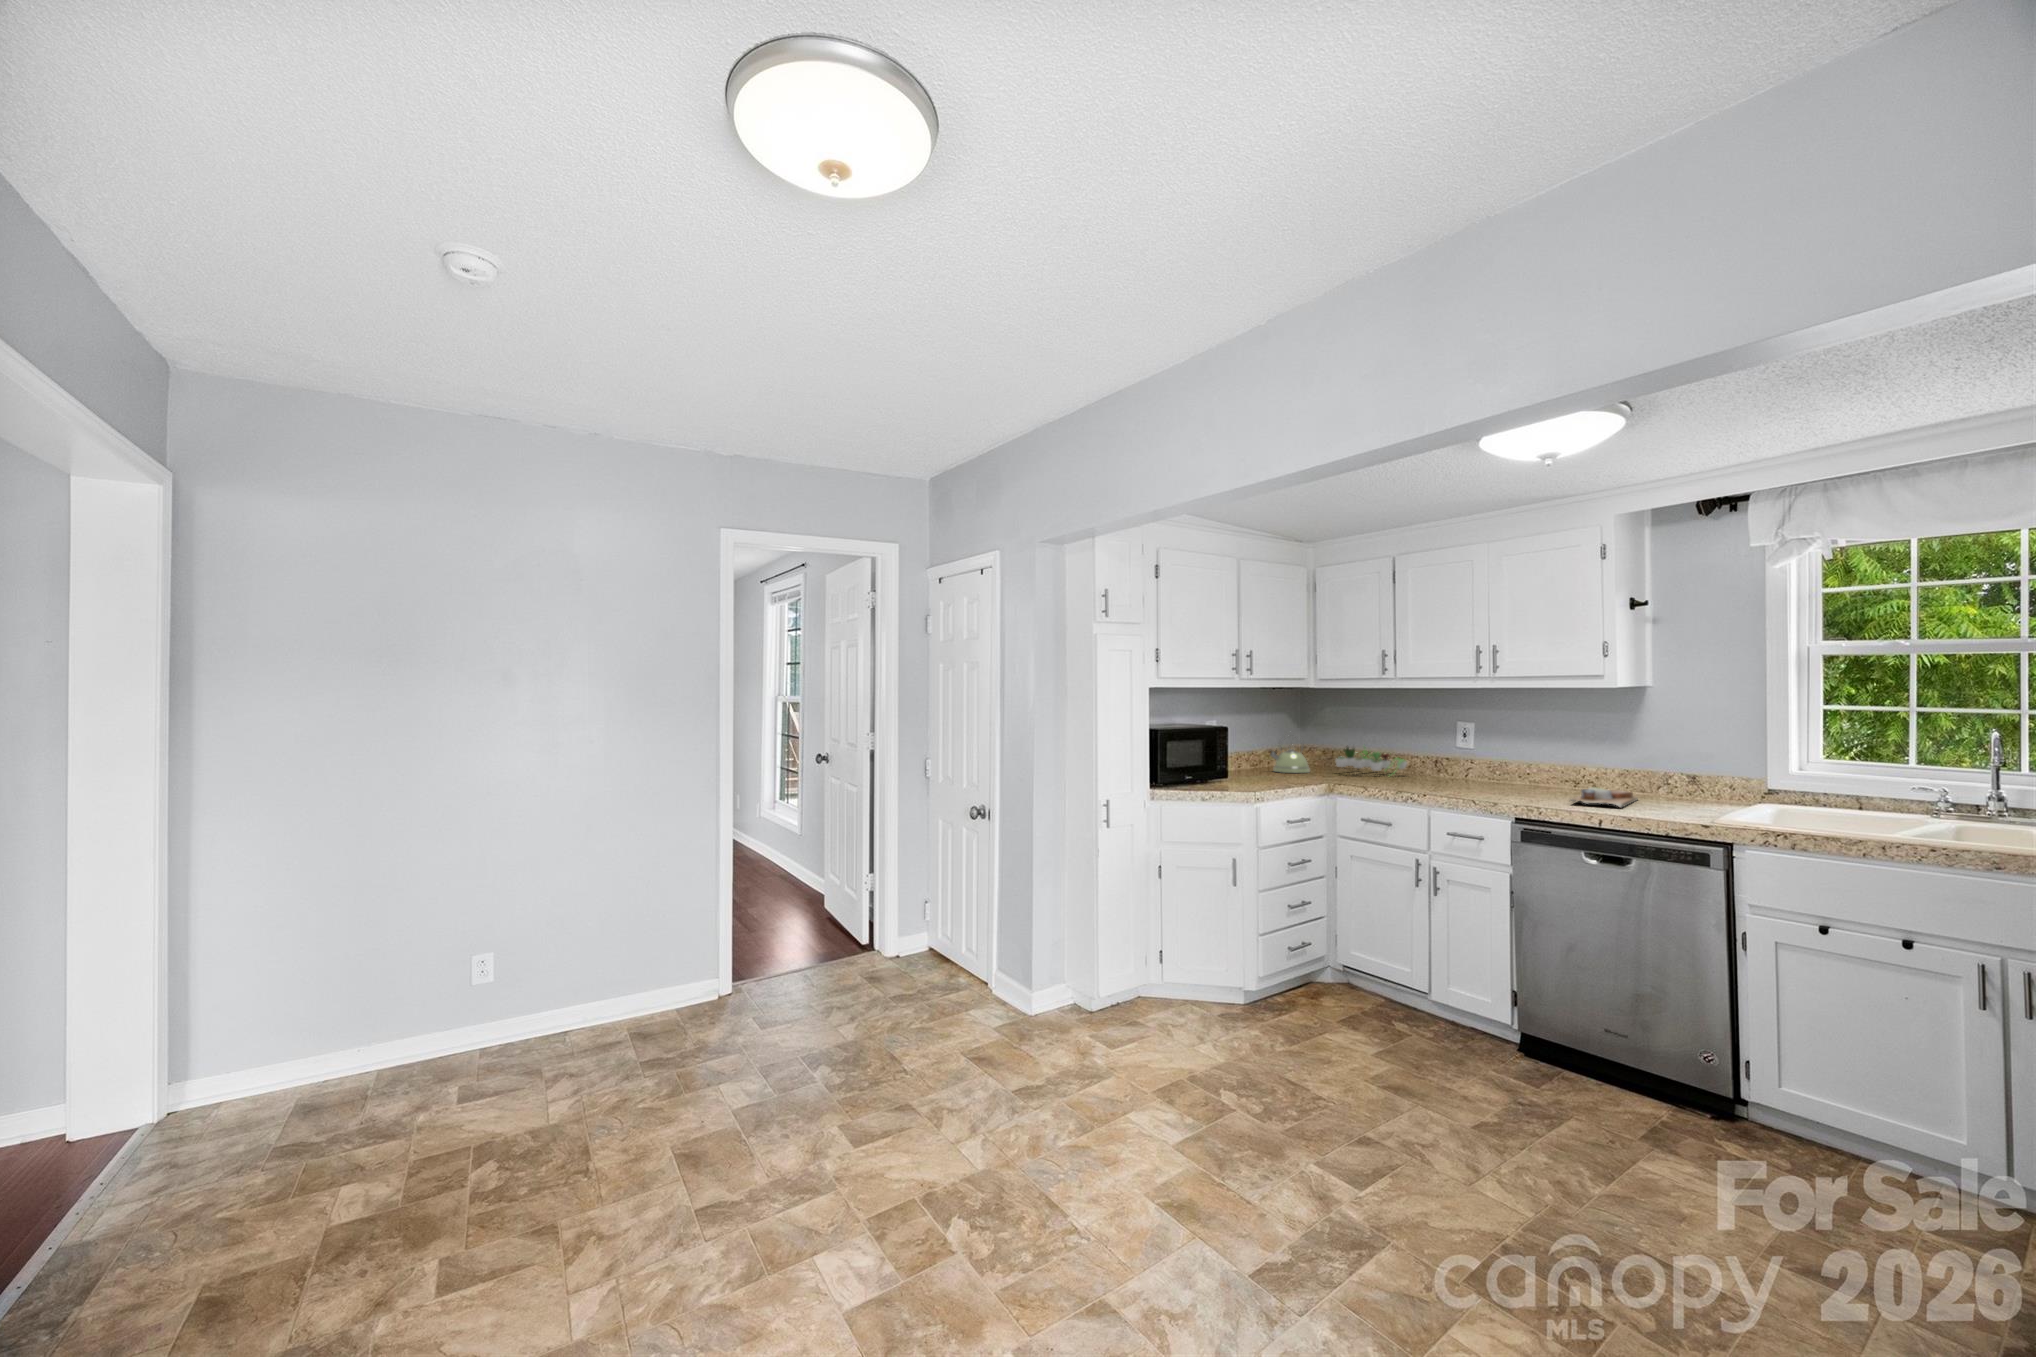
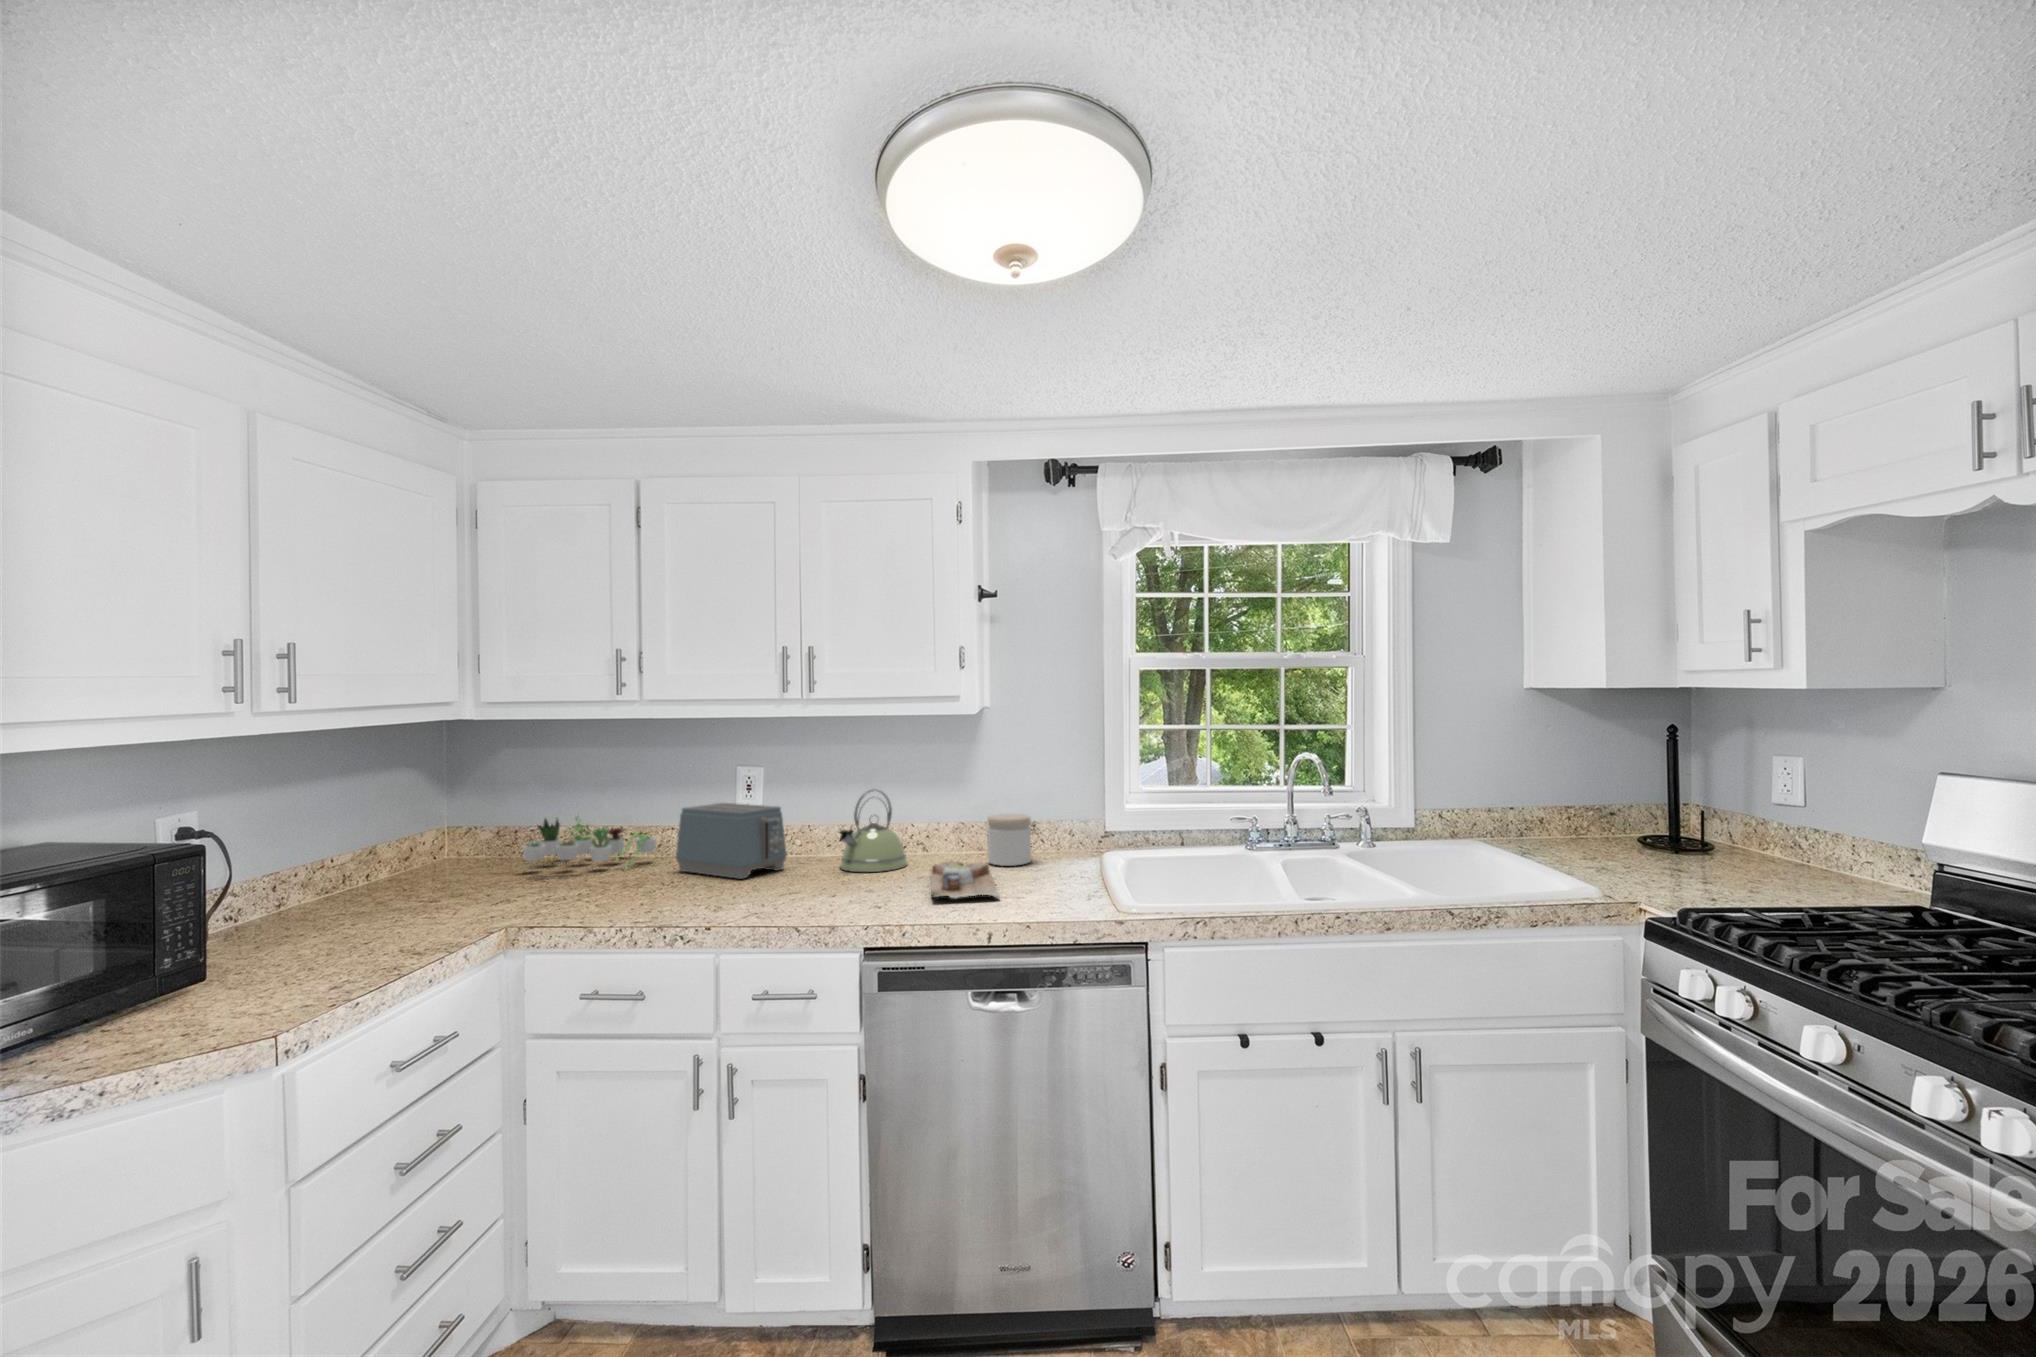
kettle: present [1270,738,1310,773] -> present [839,790,907,872]
toaster: none [1418,743,1489,786] -> present [676,803,787,879]
jar: none [1644,763,1686,800] -> present [987,814,1031,866]

